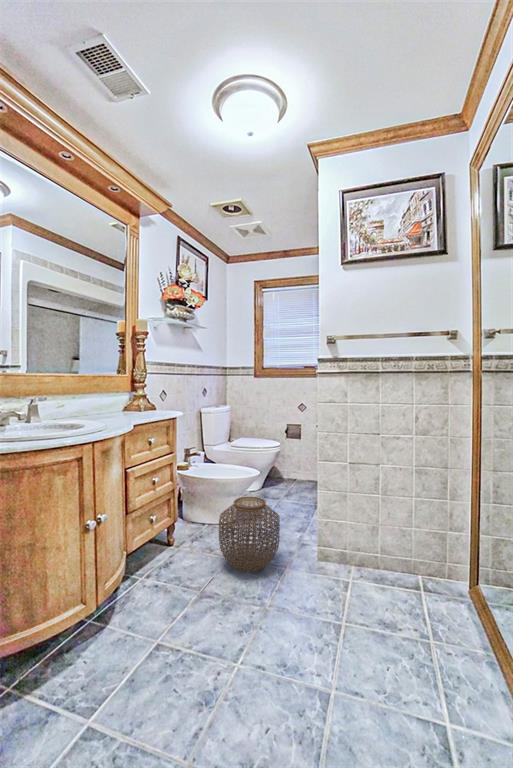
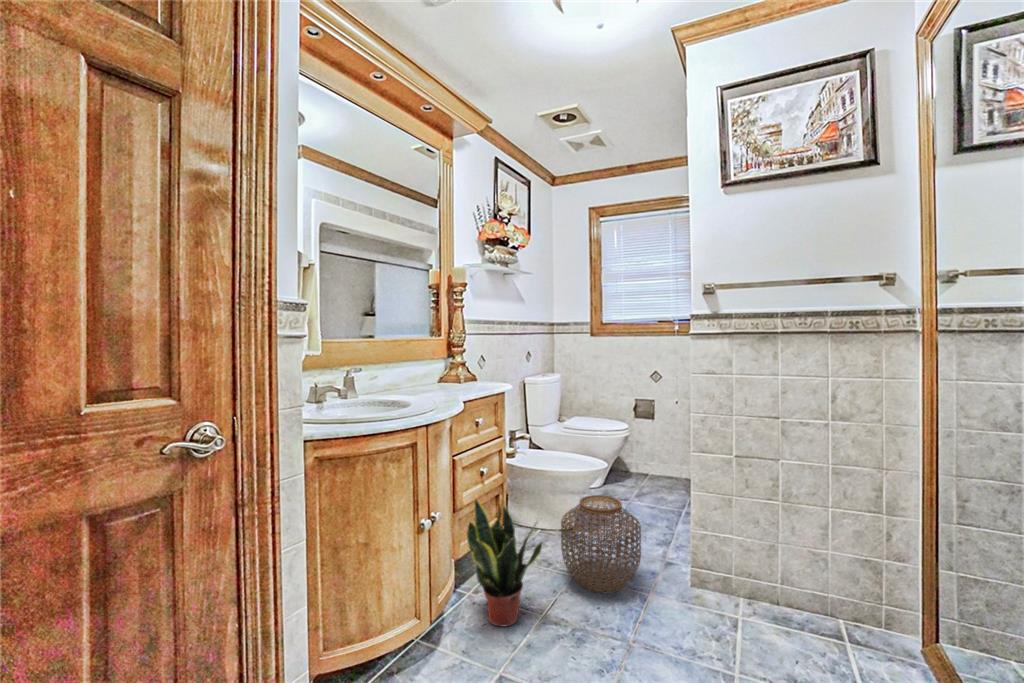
potted plant: none [140,502,200,604] -> present [467,500,542,627]

